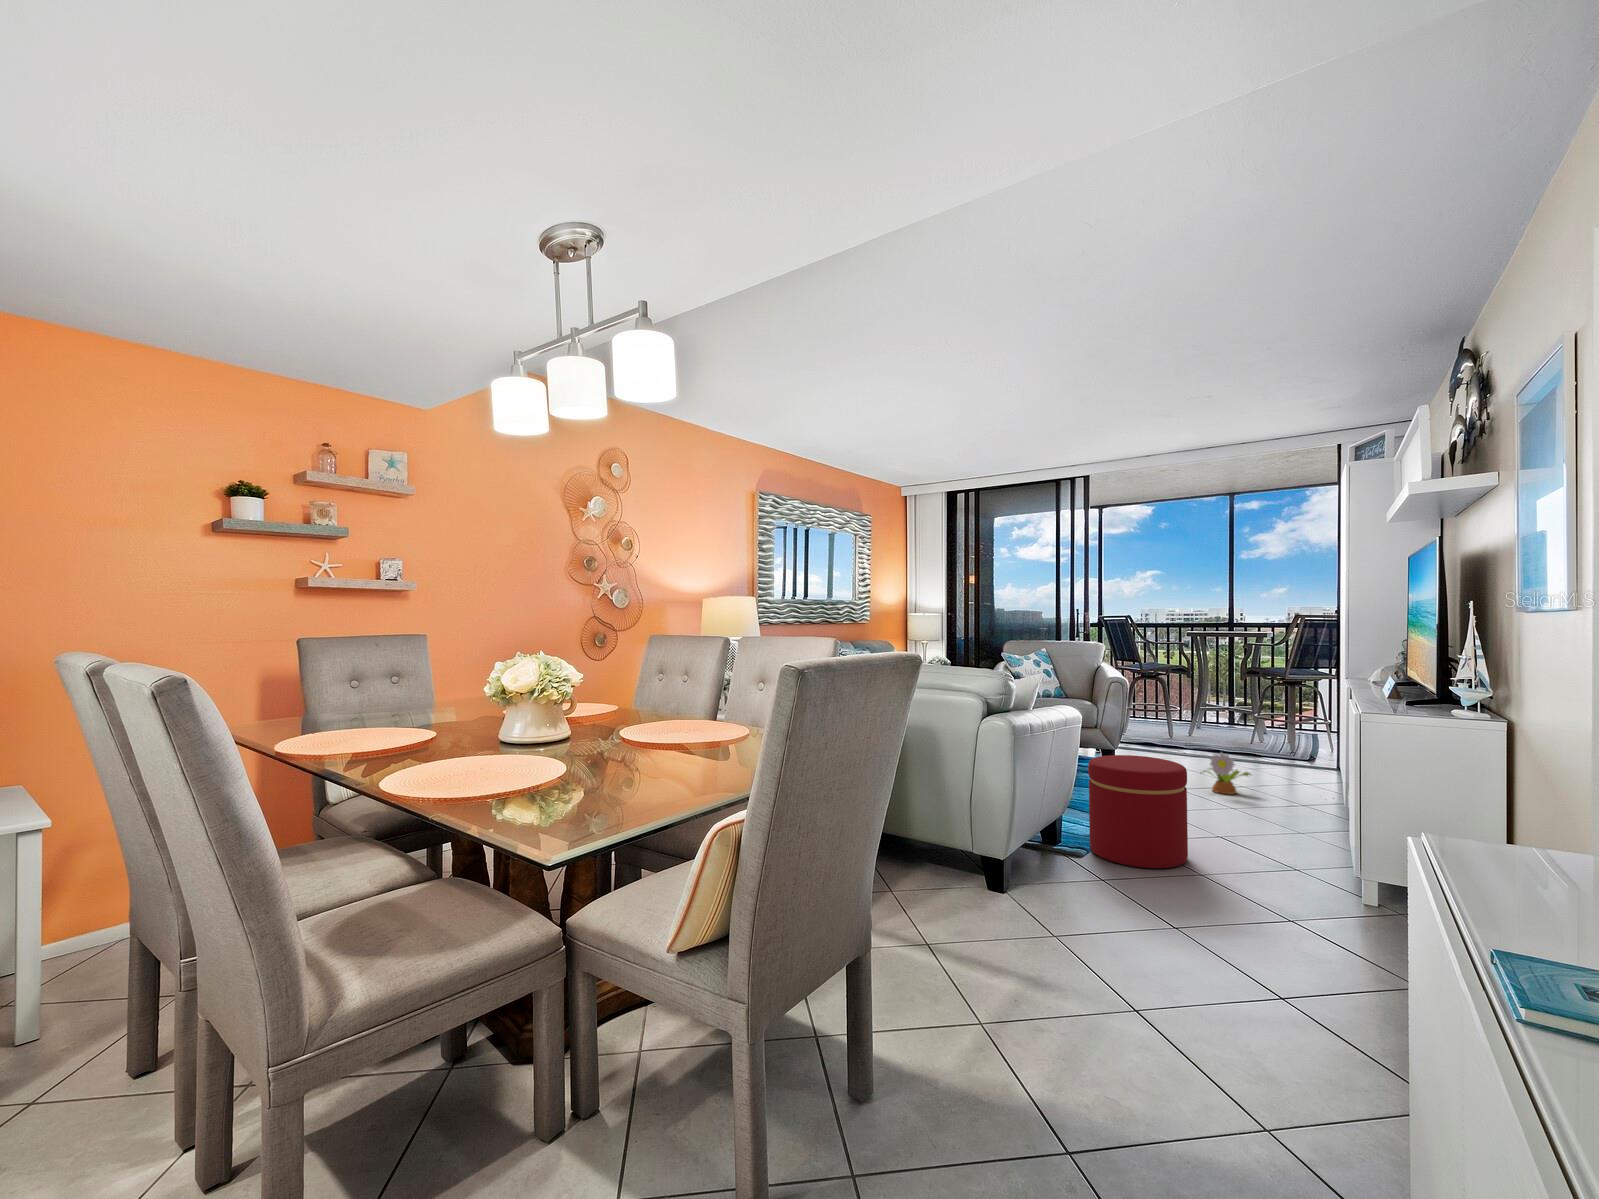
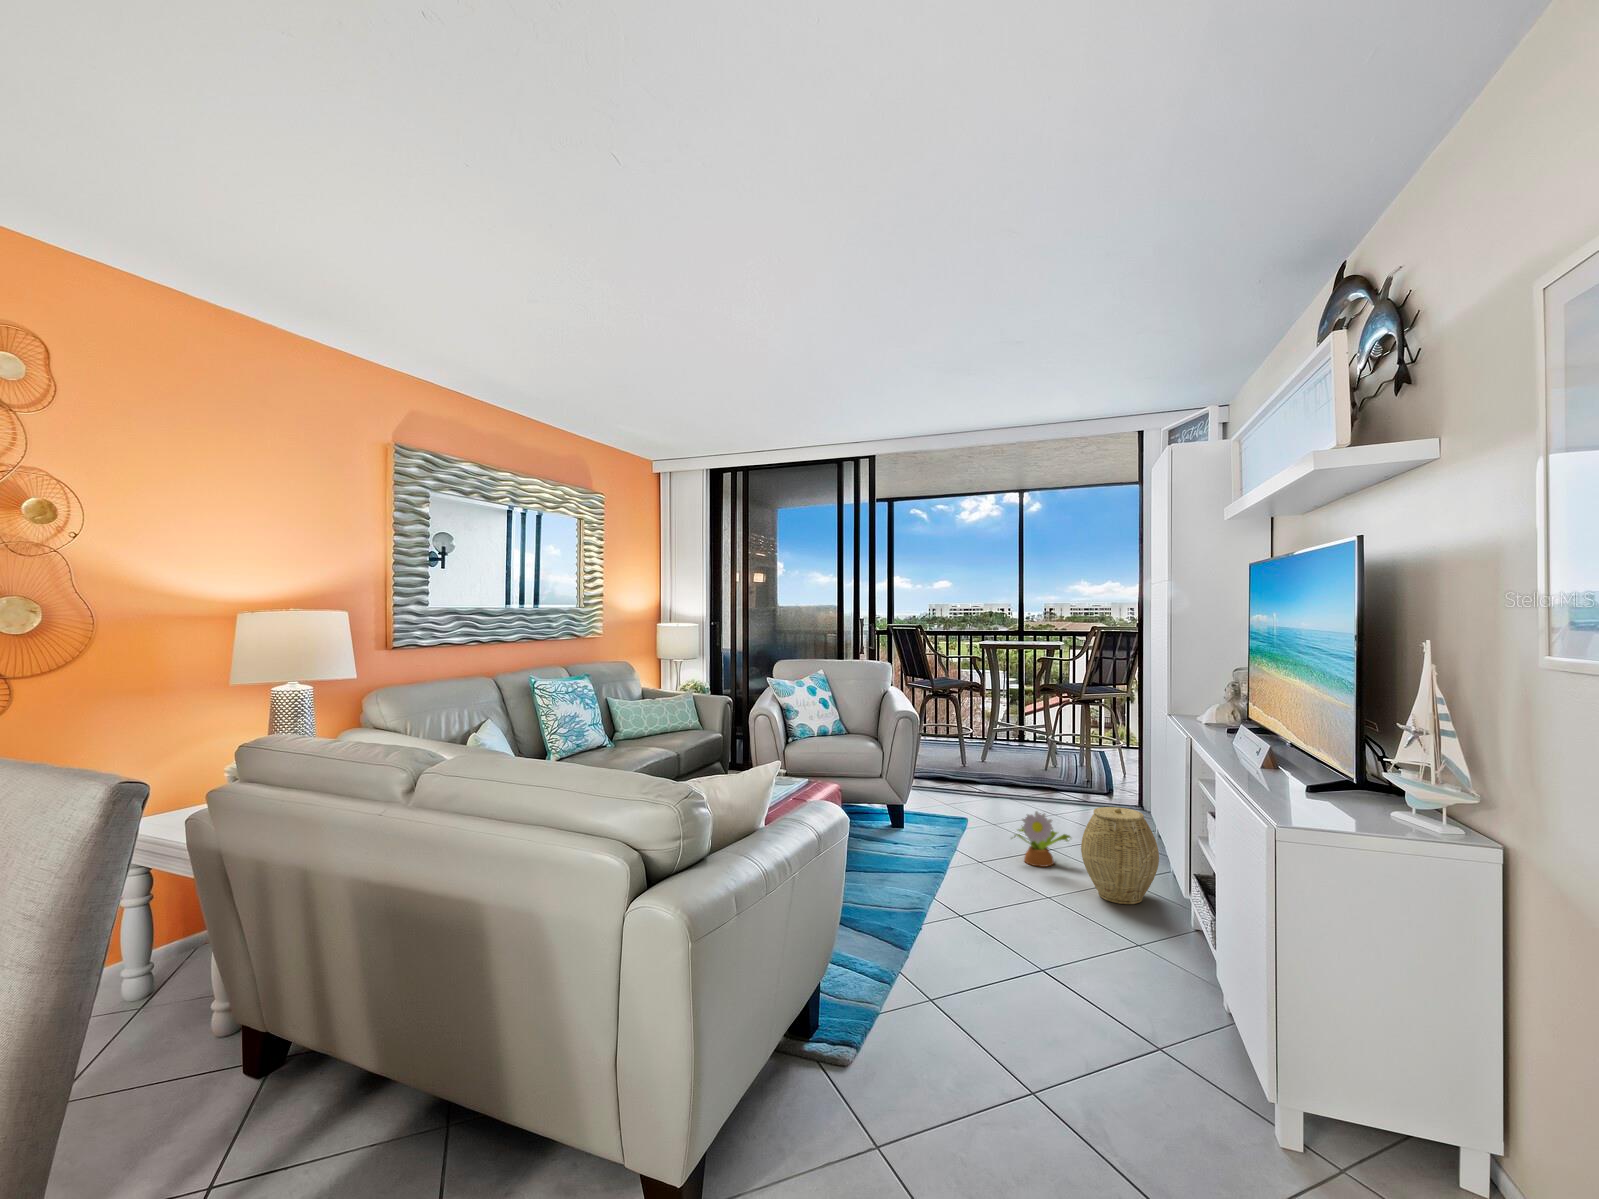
woven basket: none [1254,747,1318,816] -> present [1081,807,1159,904]
ottoman: present [1088,755,1188,868] -> none [868,860,1021,1079]

